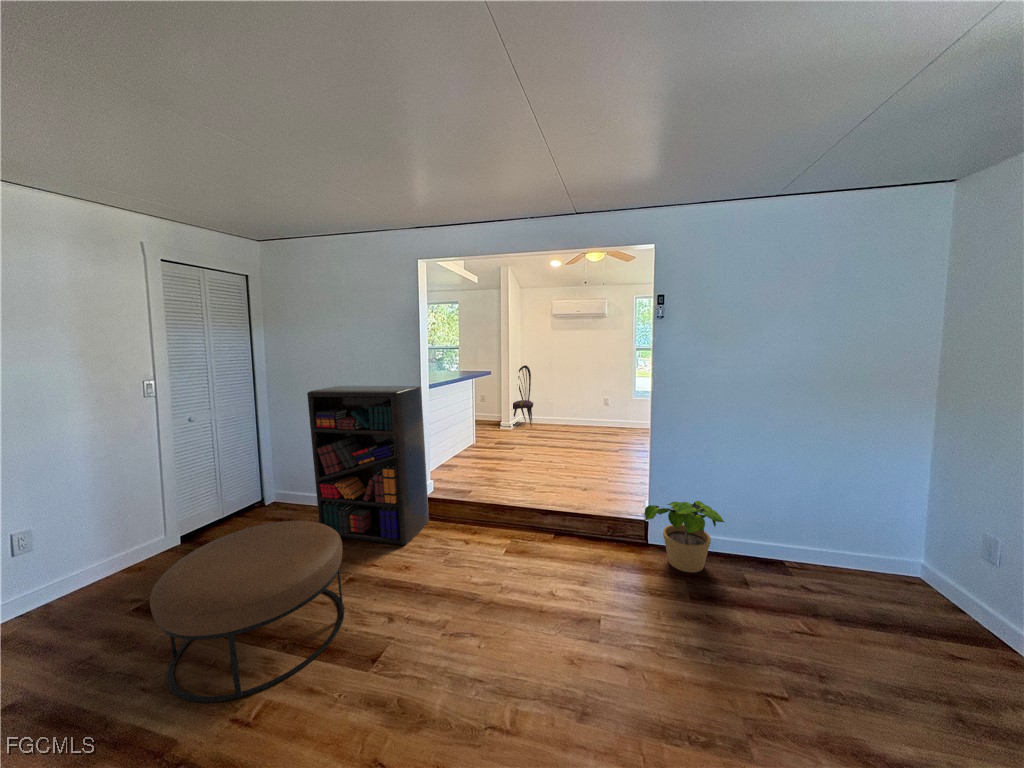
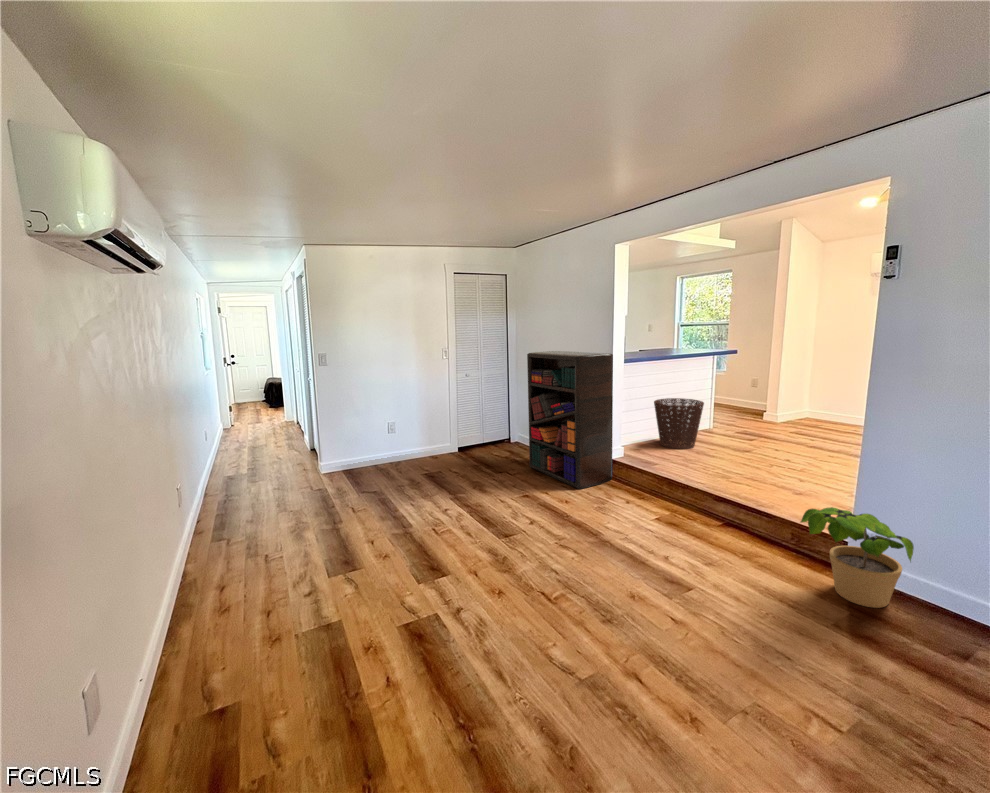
dining chair: present [513,365,533,427] -> none [787,345,831,427]
basket: none [438,420,482,470] -> present [654,398,704,449]
ottoman: present [150,520,344,703] -> none [413,439,515,524]

